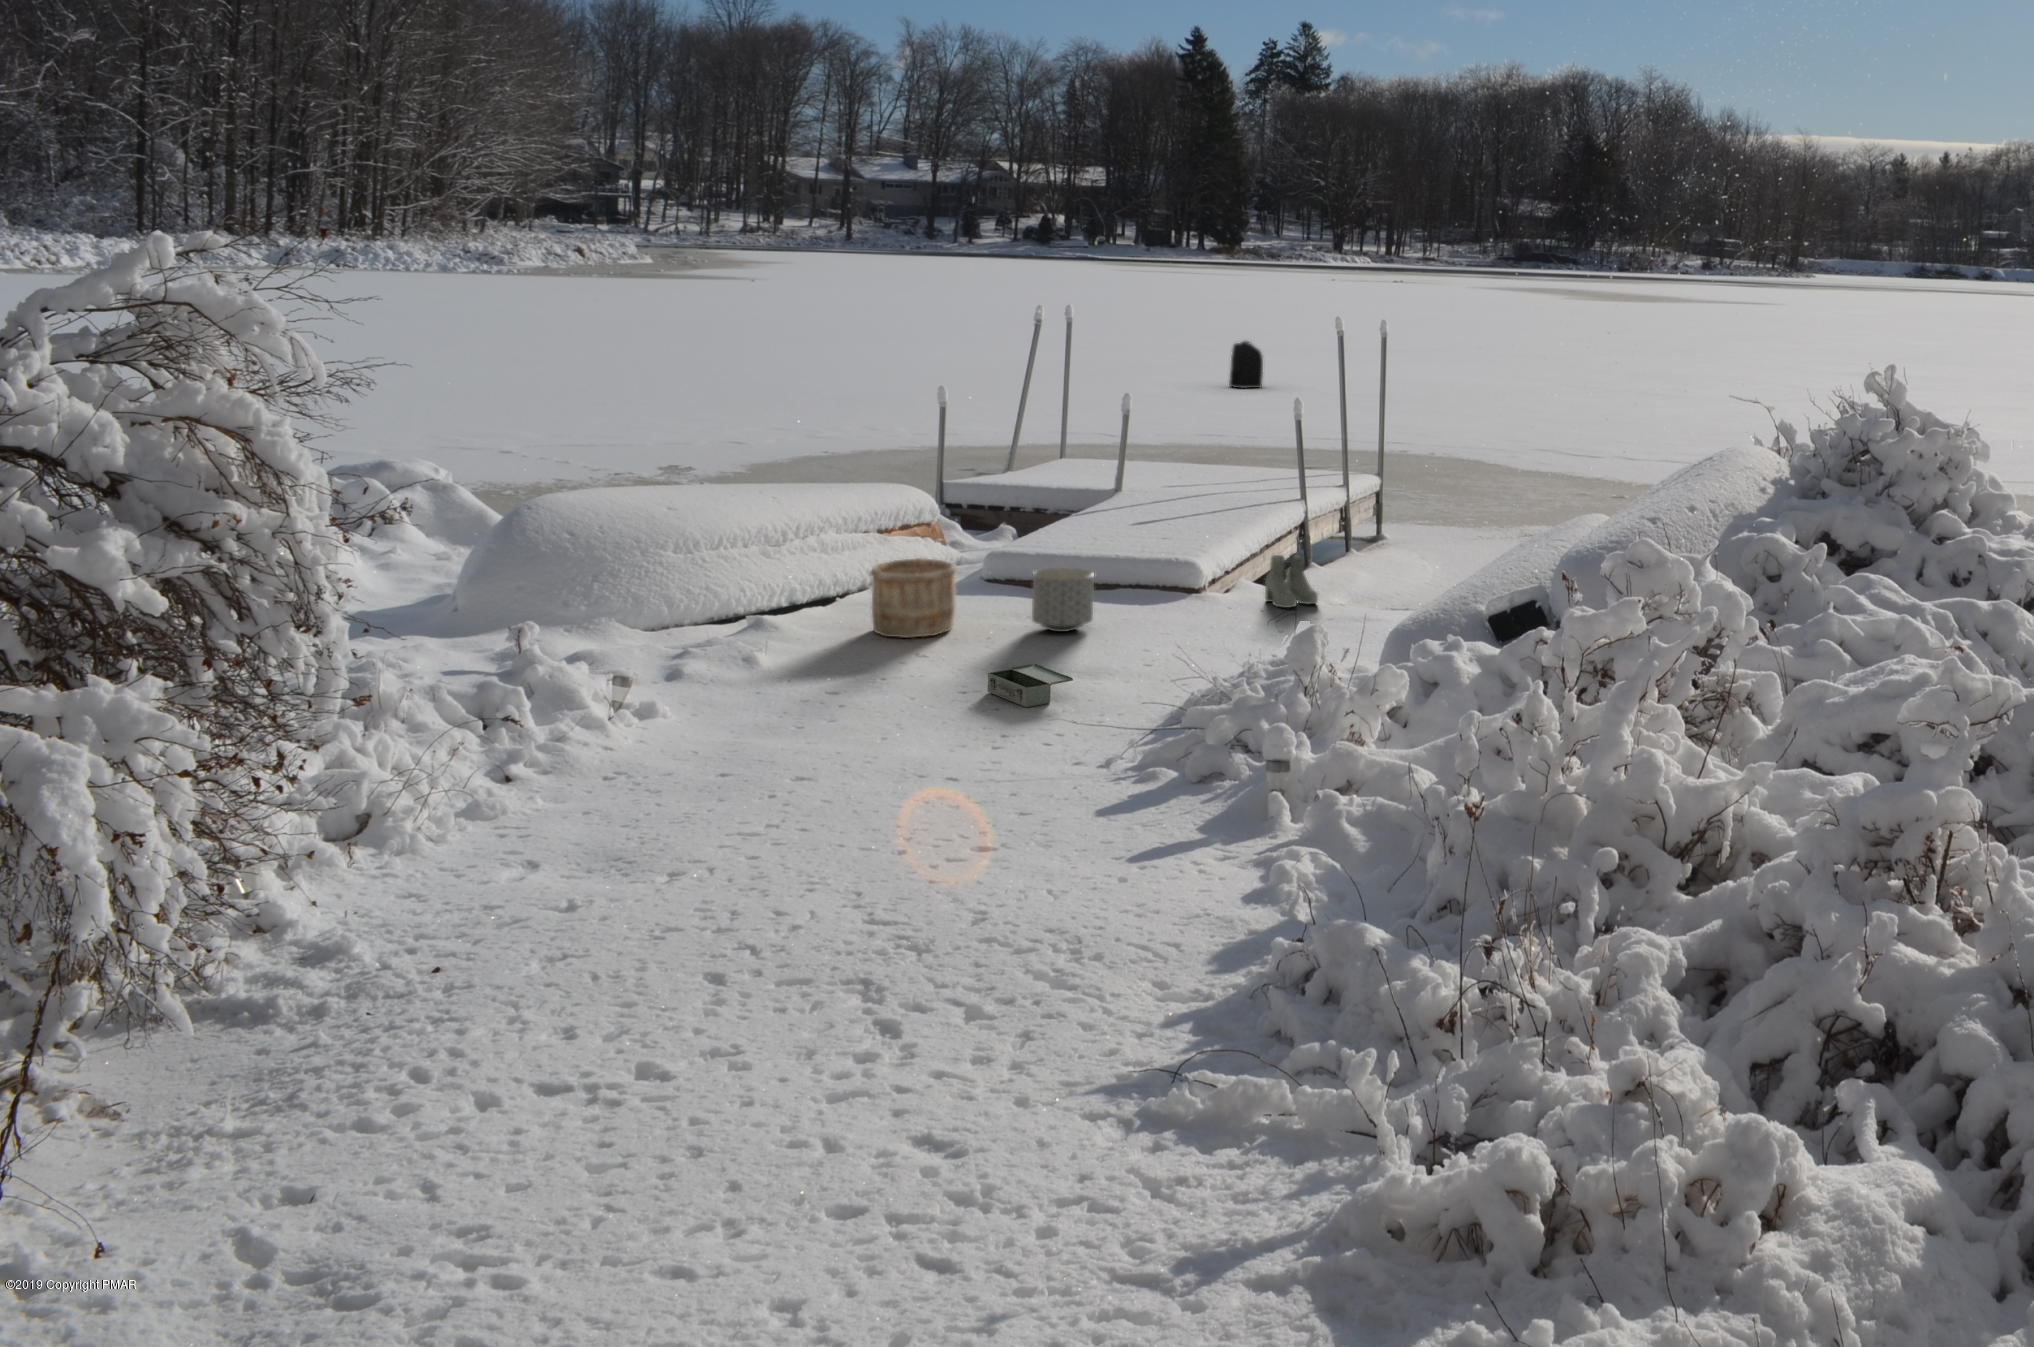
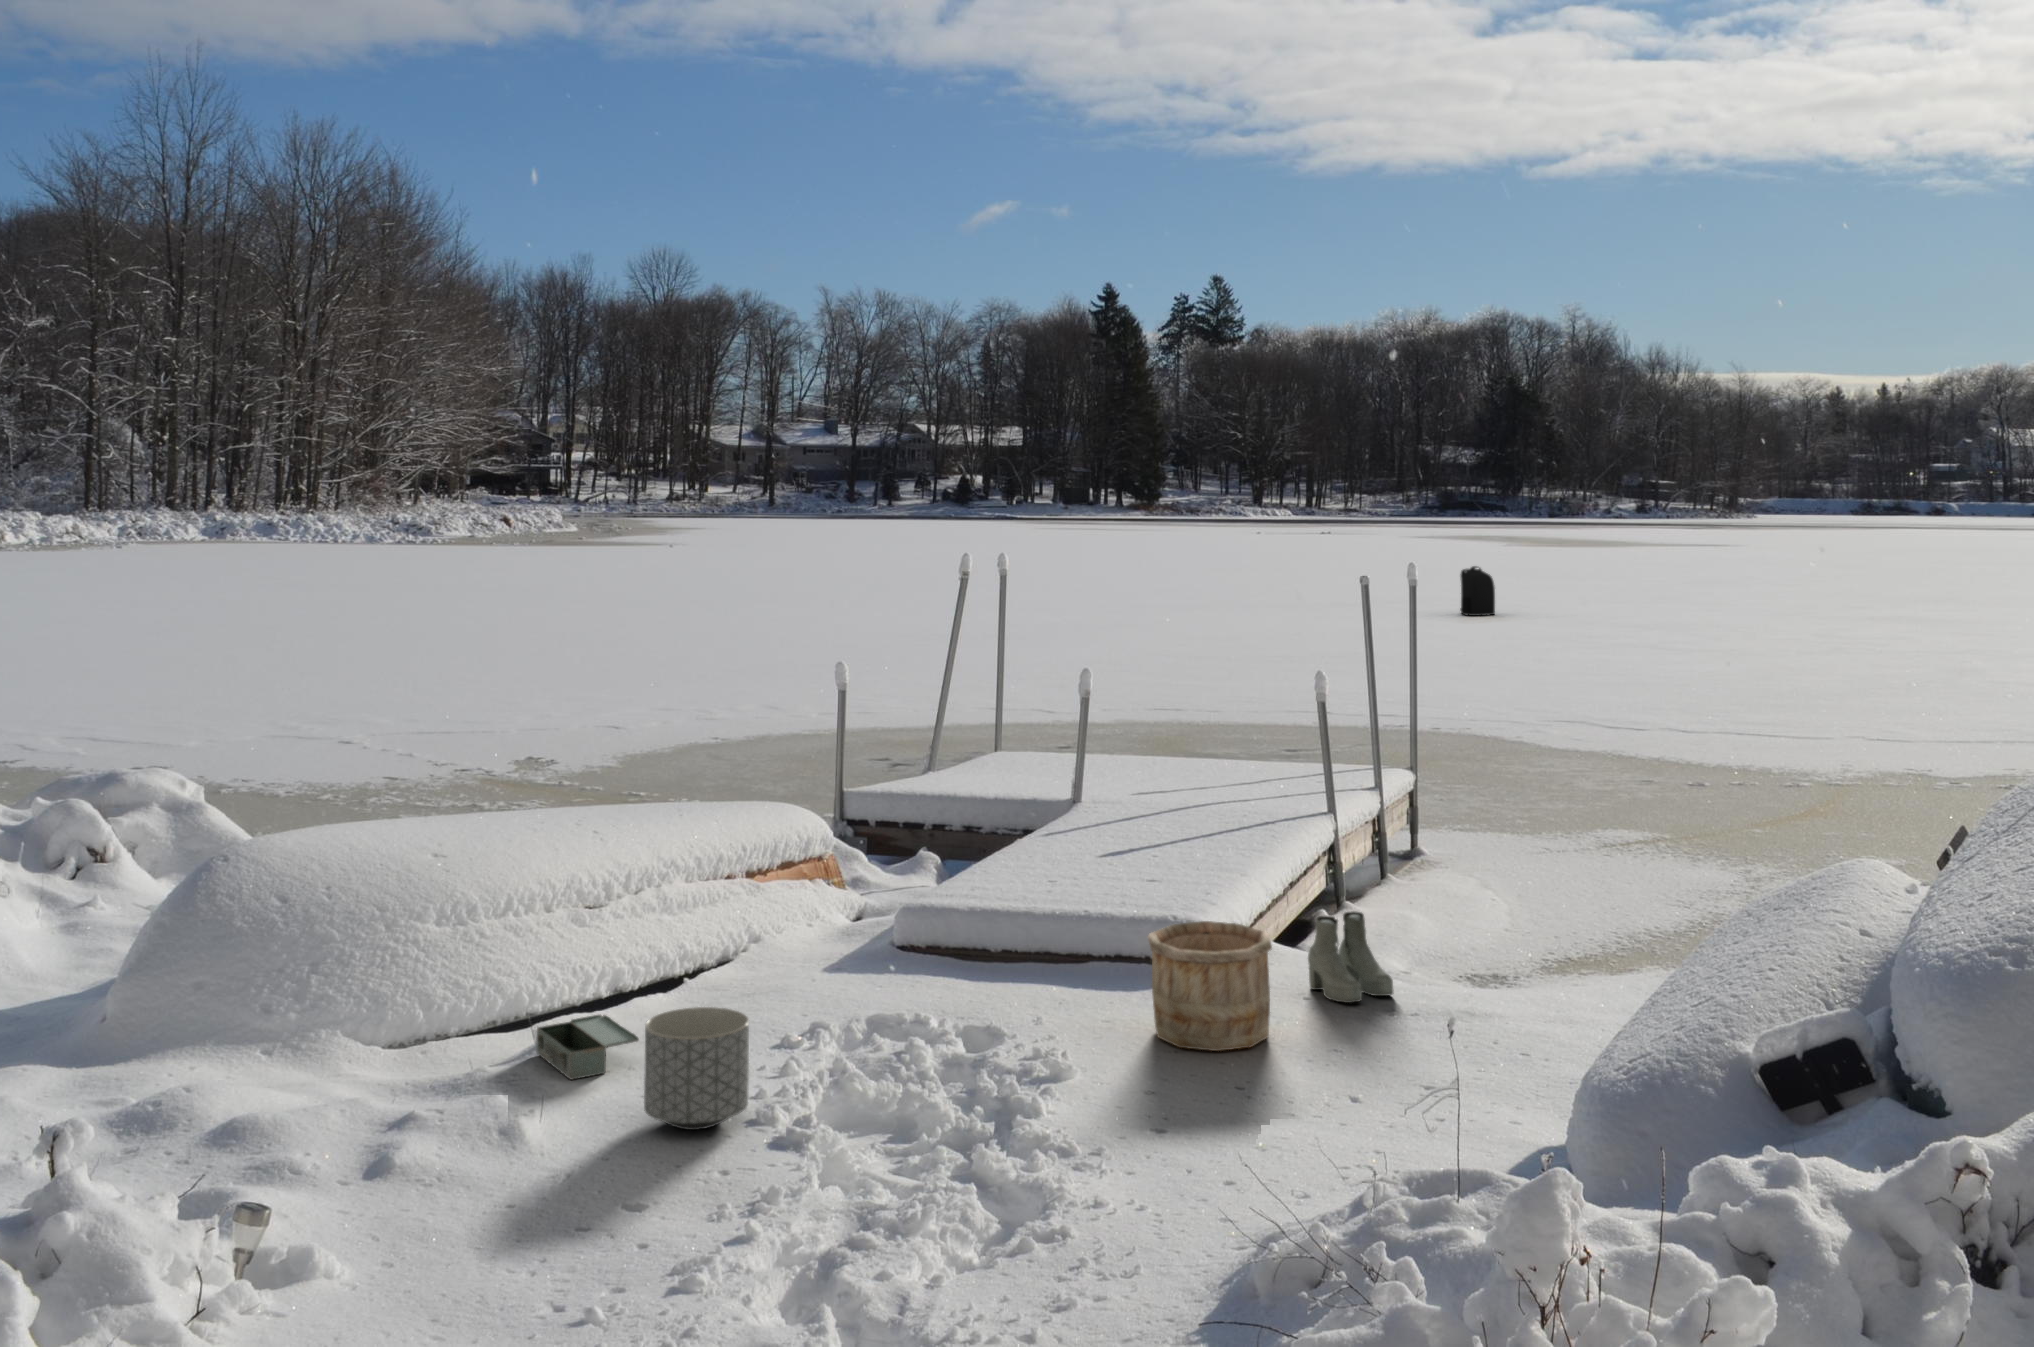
backpack: present [1229,341,1263,388] -> present [1460,566,1495,616]
wooden bucket: present [870,559,957,638] -> present [1148,921,1272,1051]
planter: present [1032,568,1094,632] -> present [644,1007,749,1130]
toolbox: present [988,664,1073,707] -> present [536,1015,639,1080]

